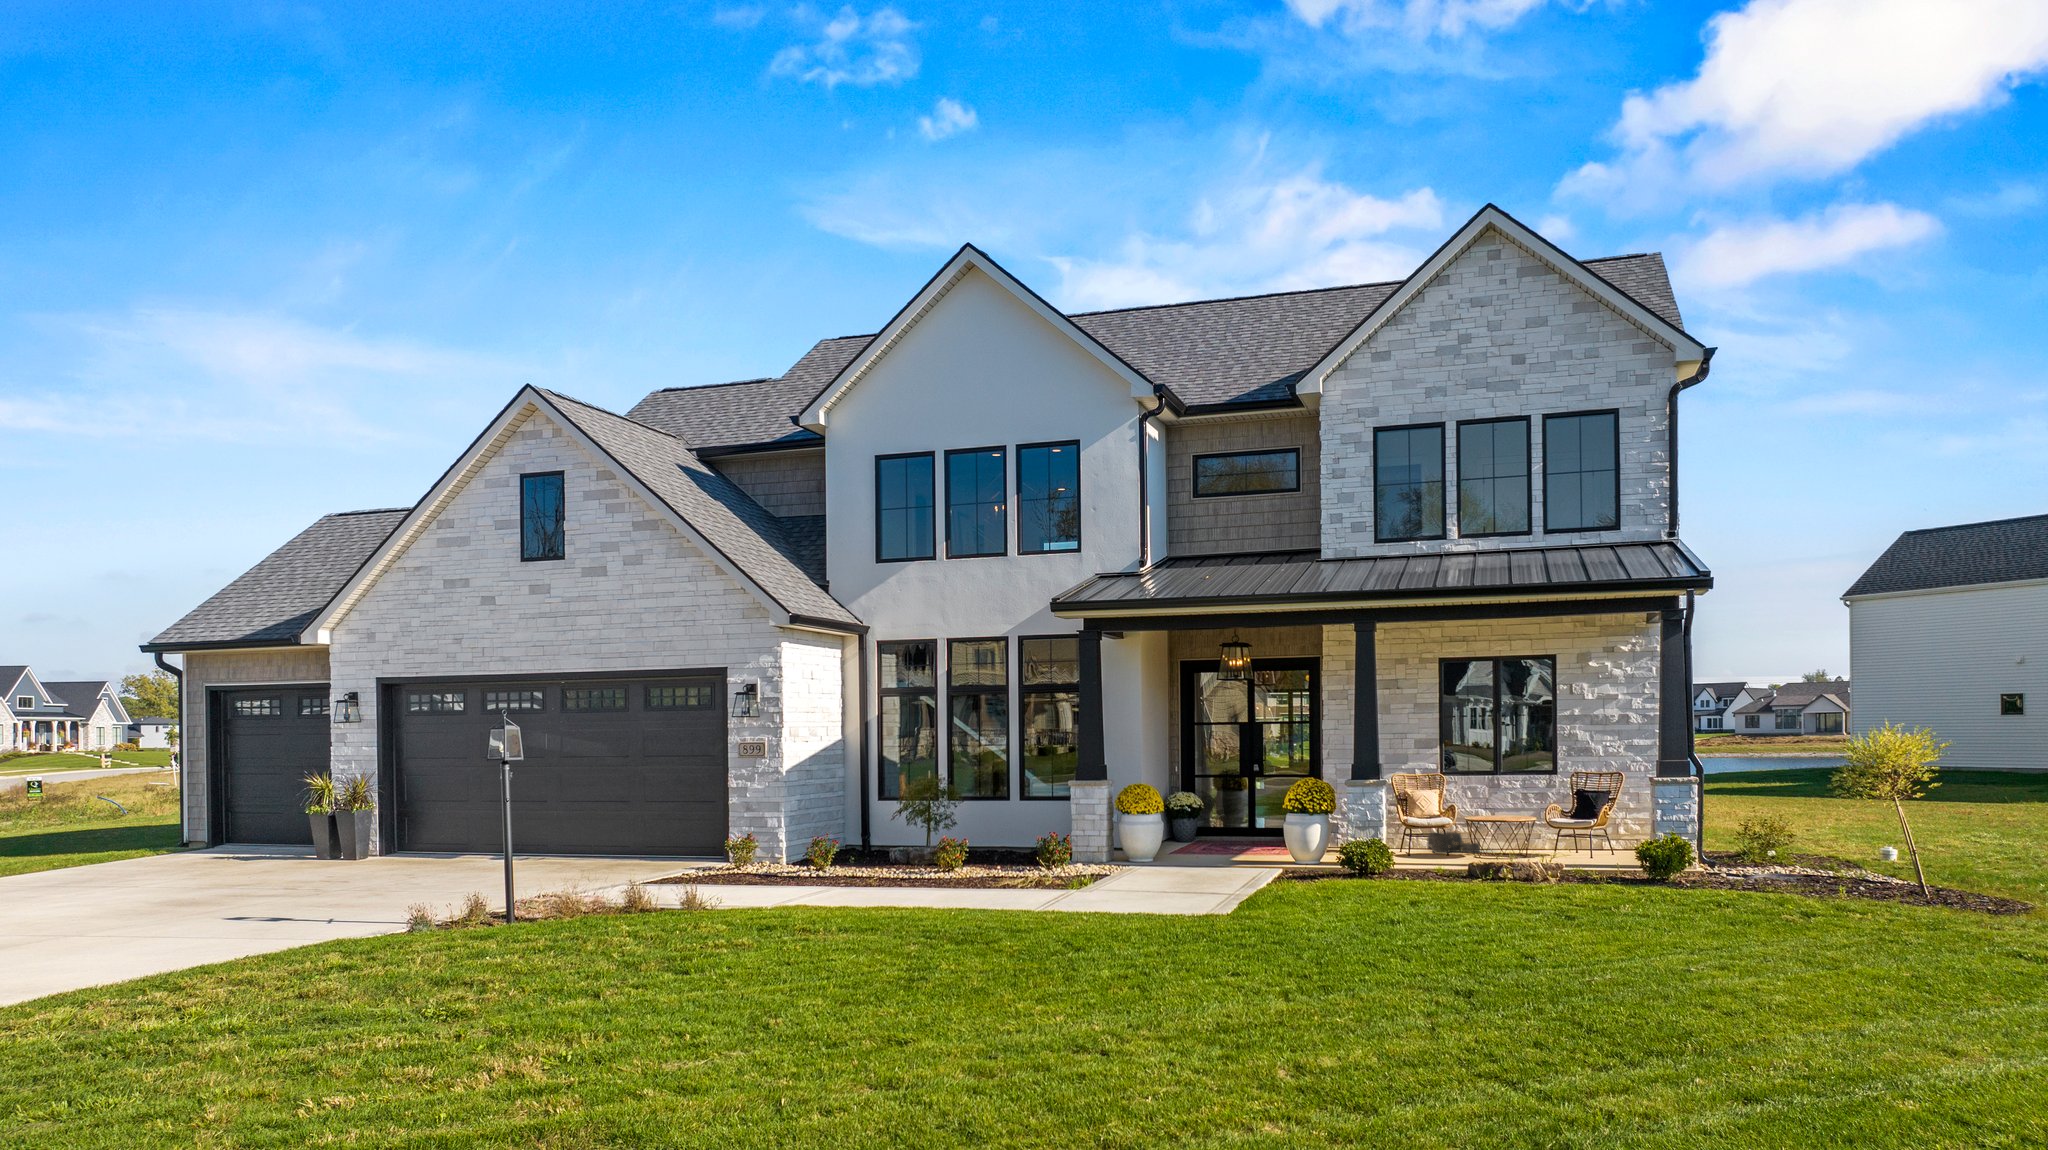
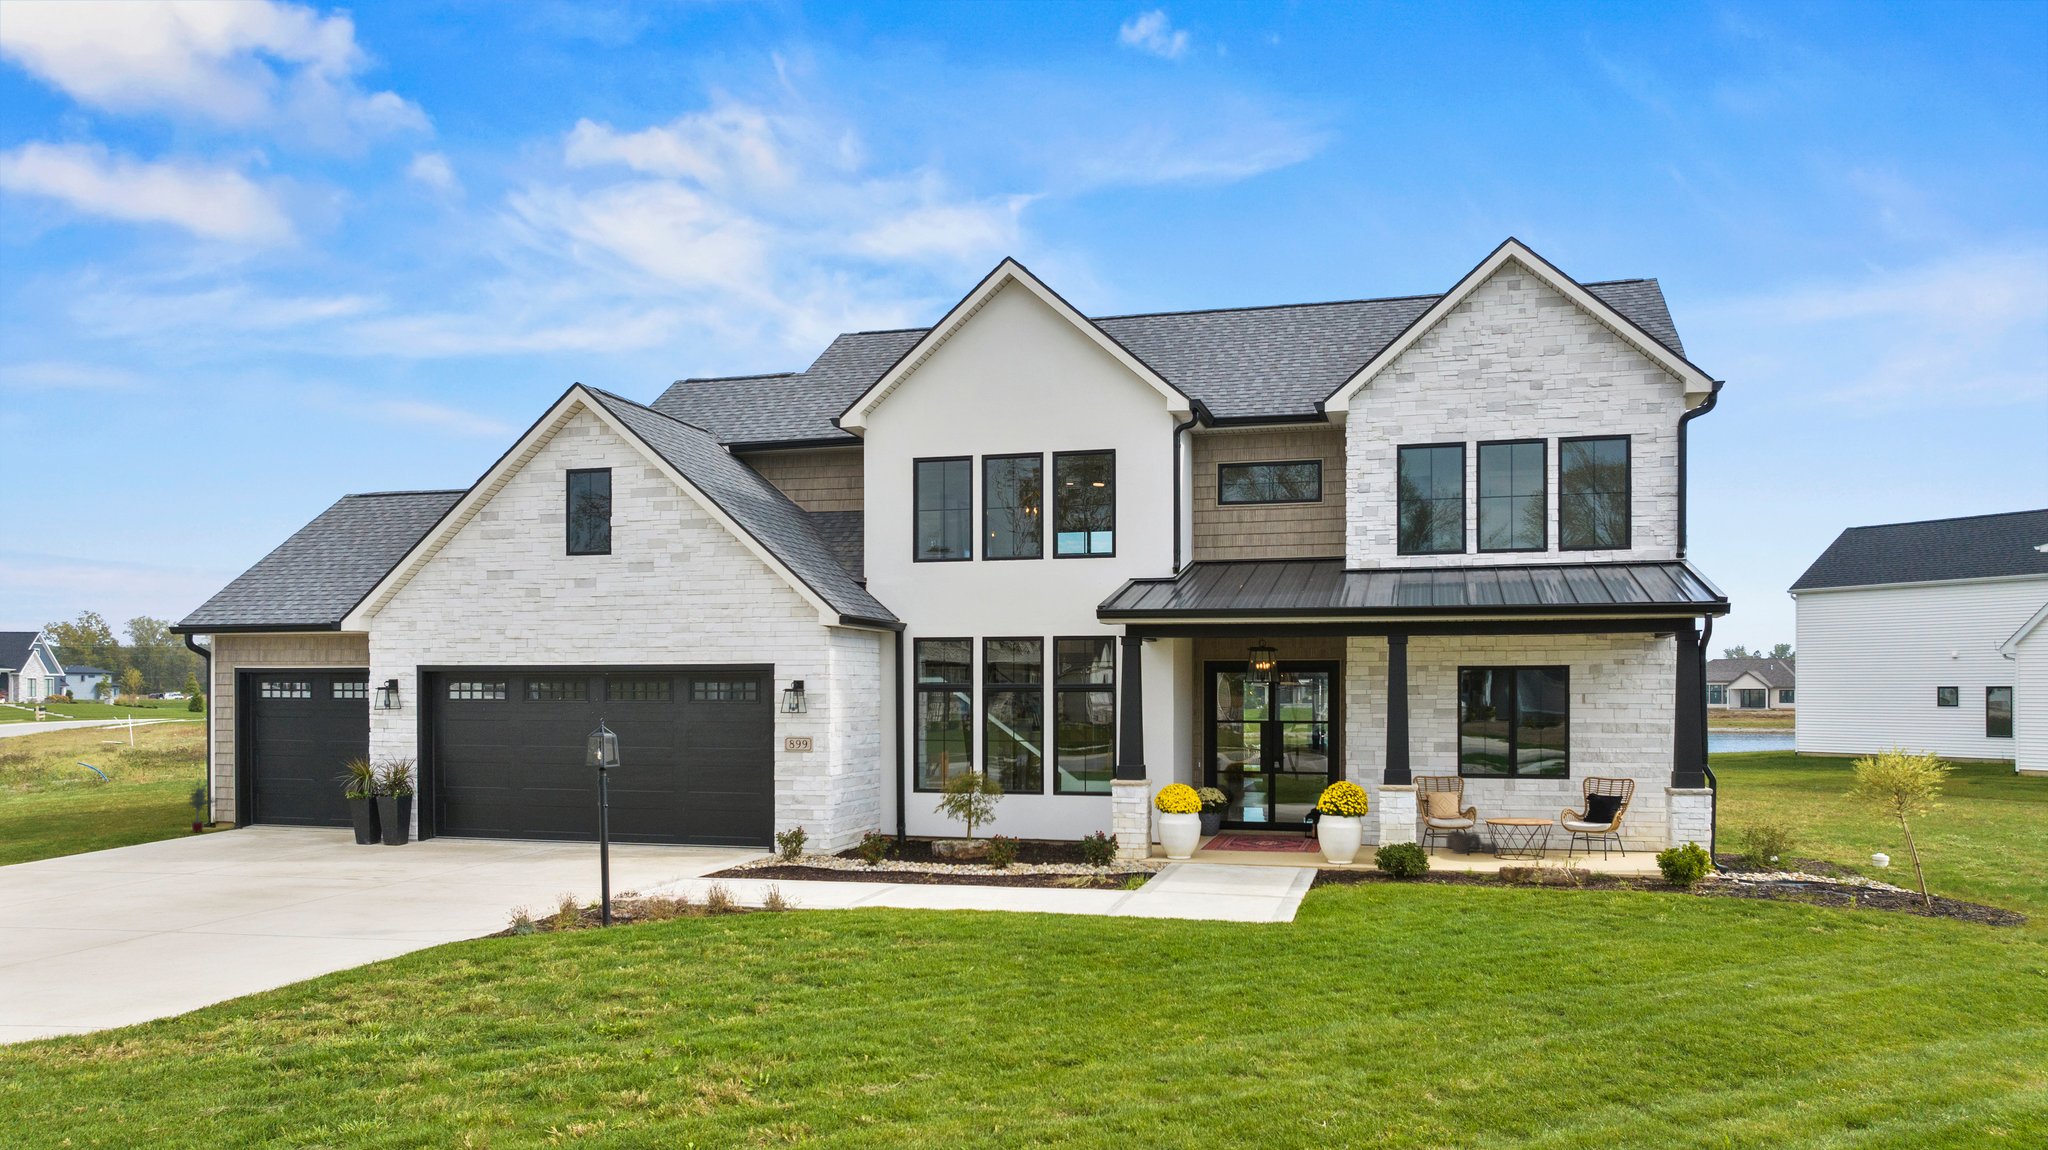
potted tree: none [157,797,190,850] -> present [189,782,218,832]

